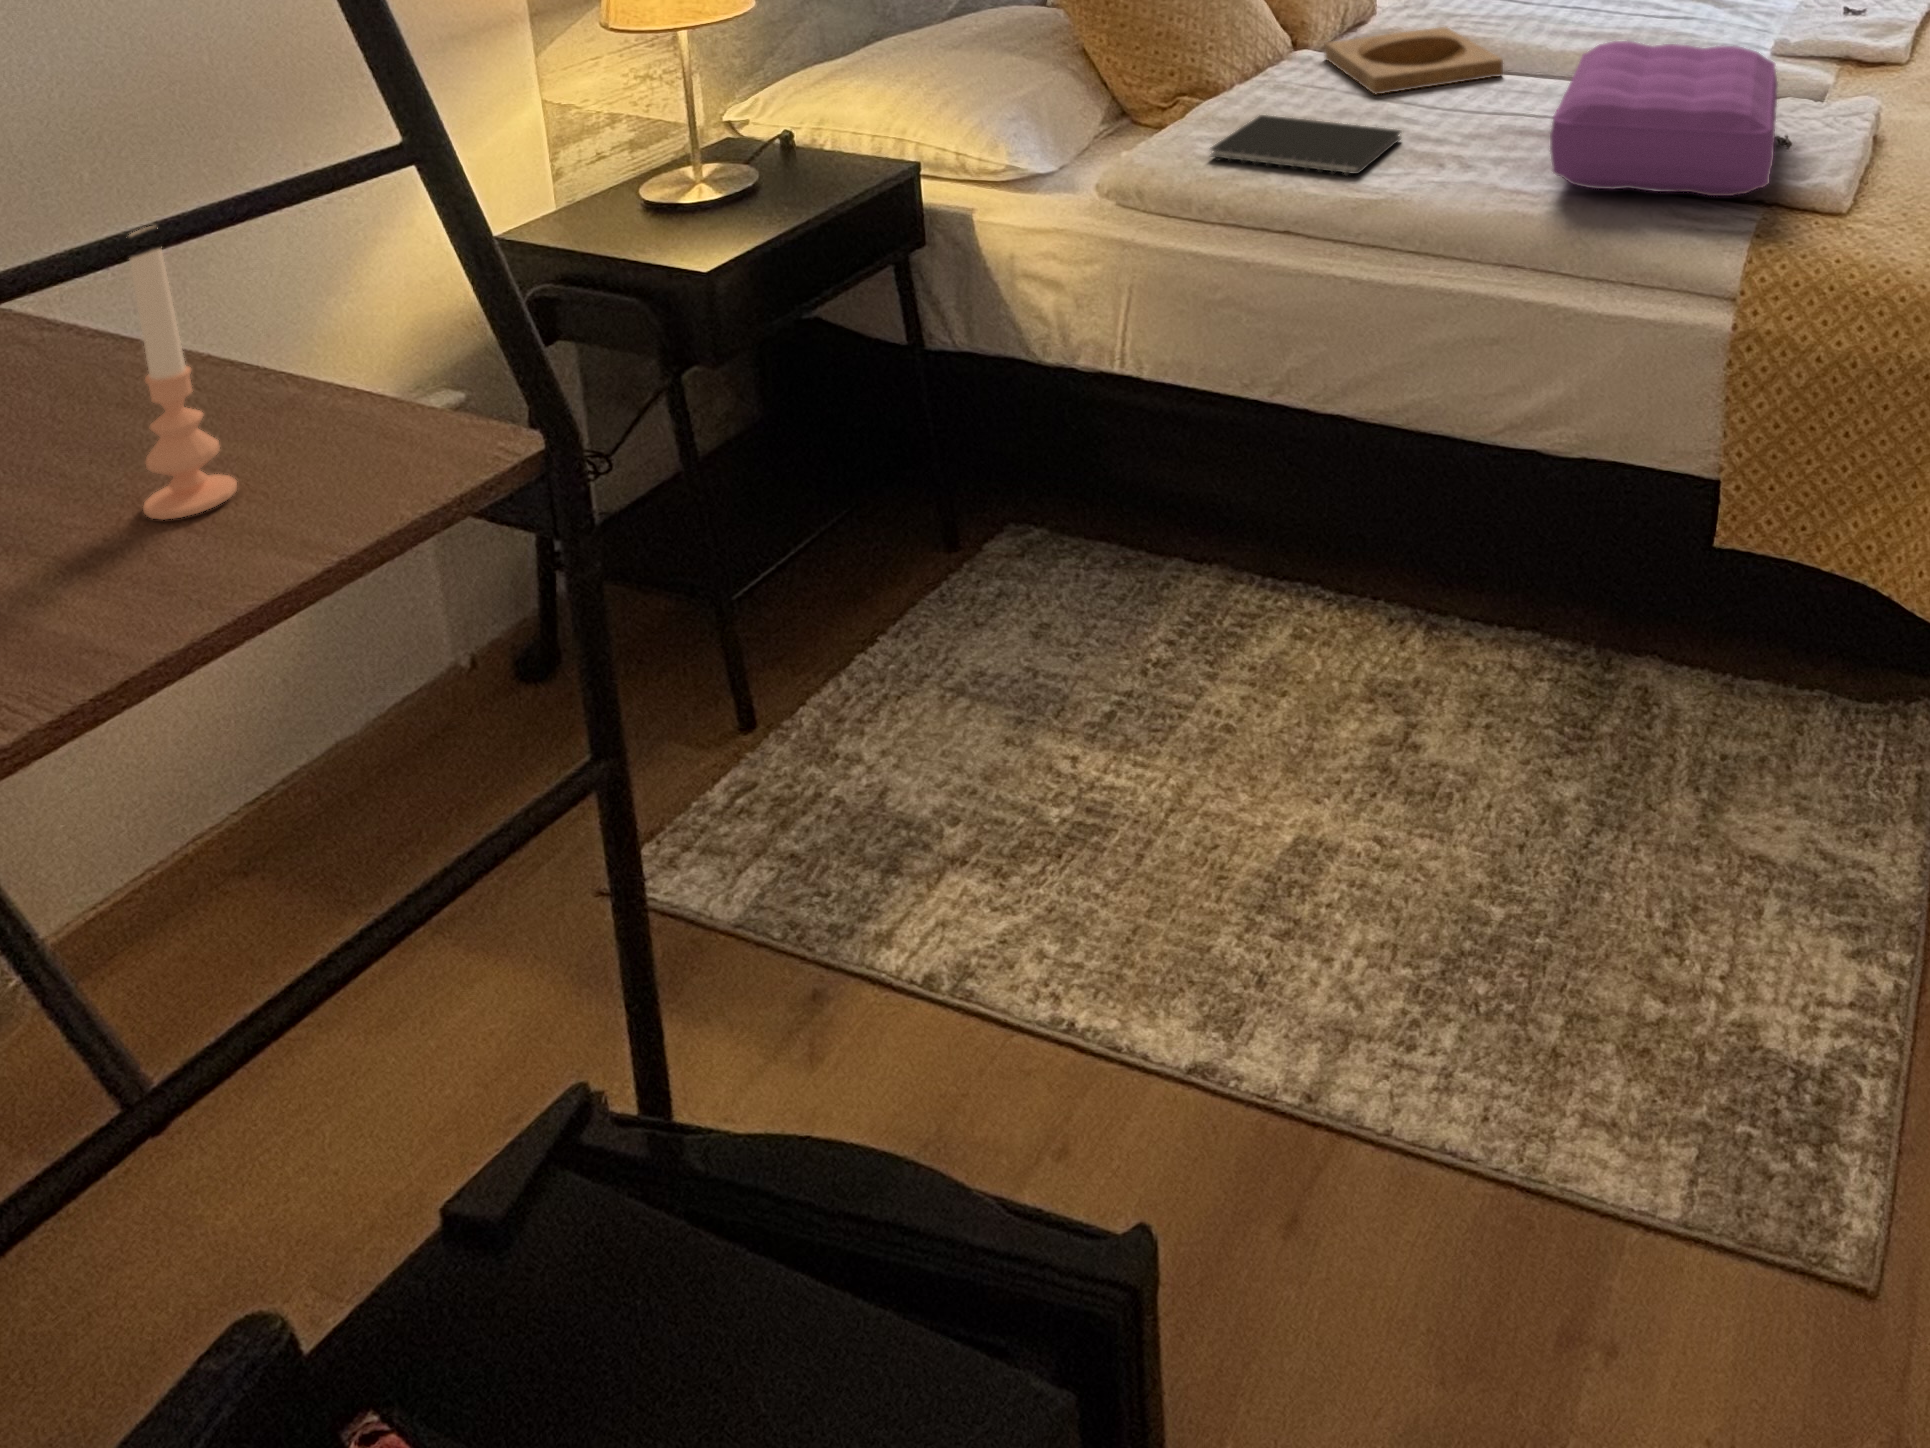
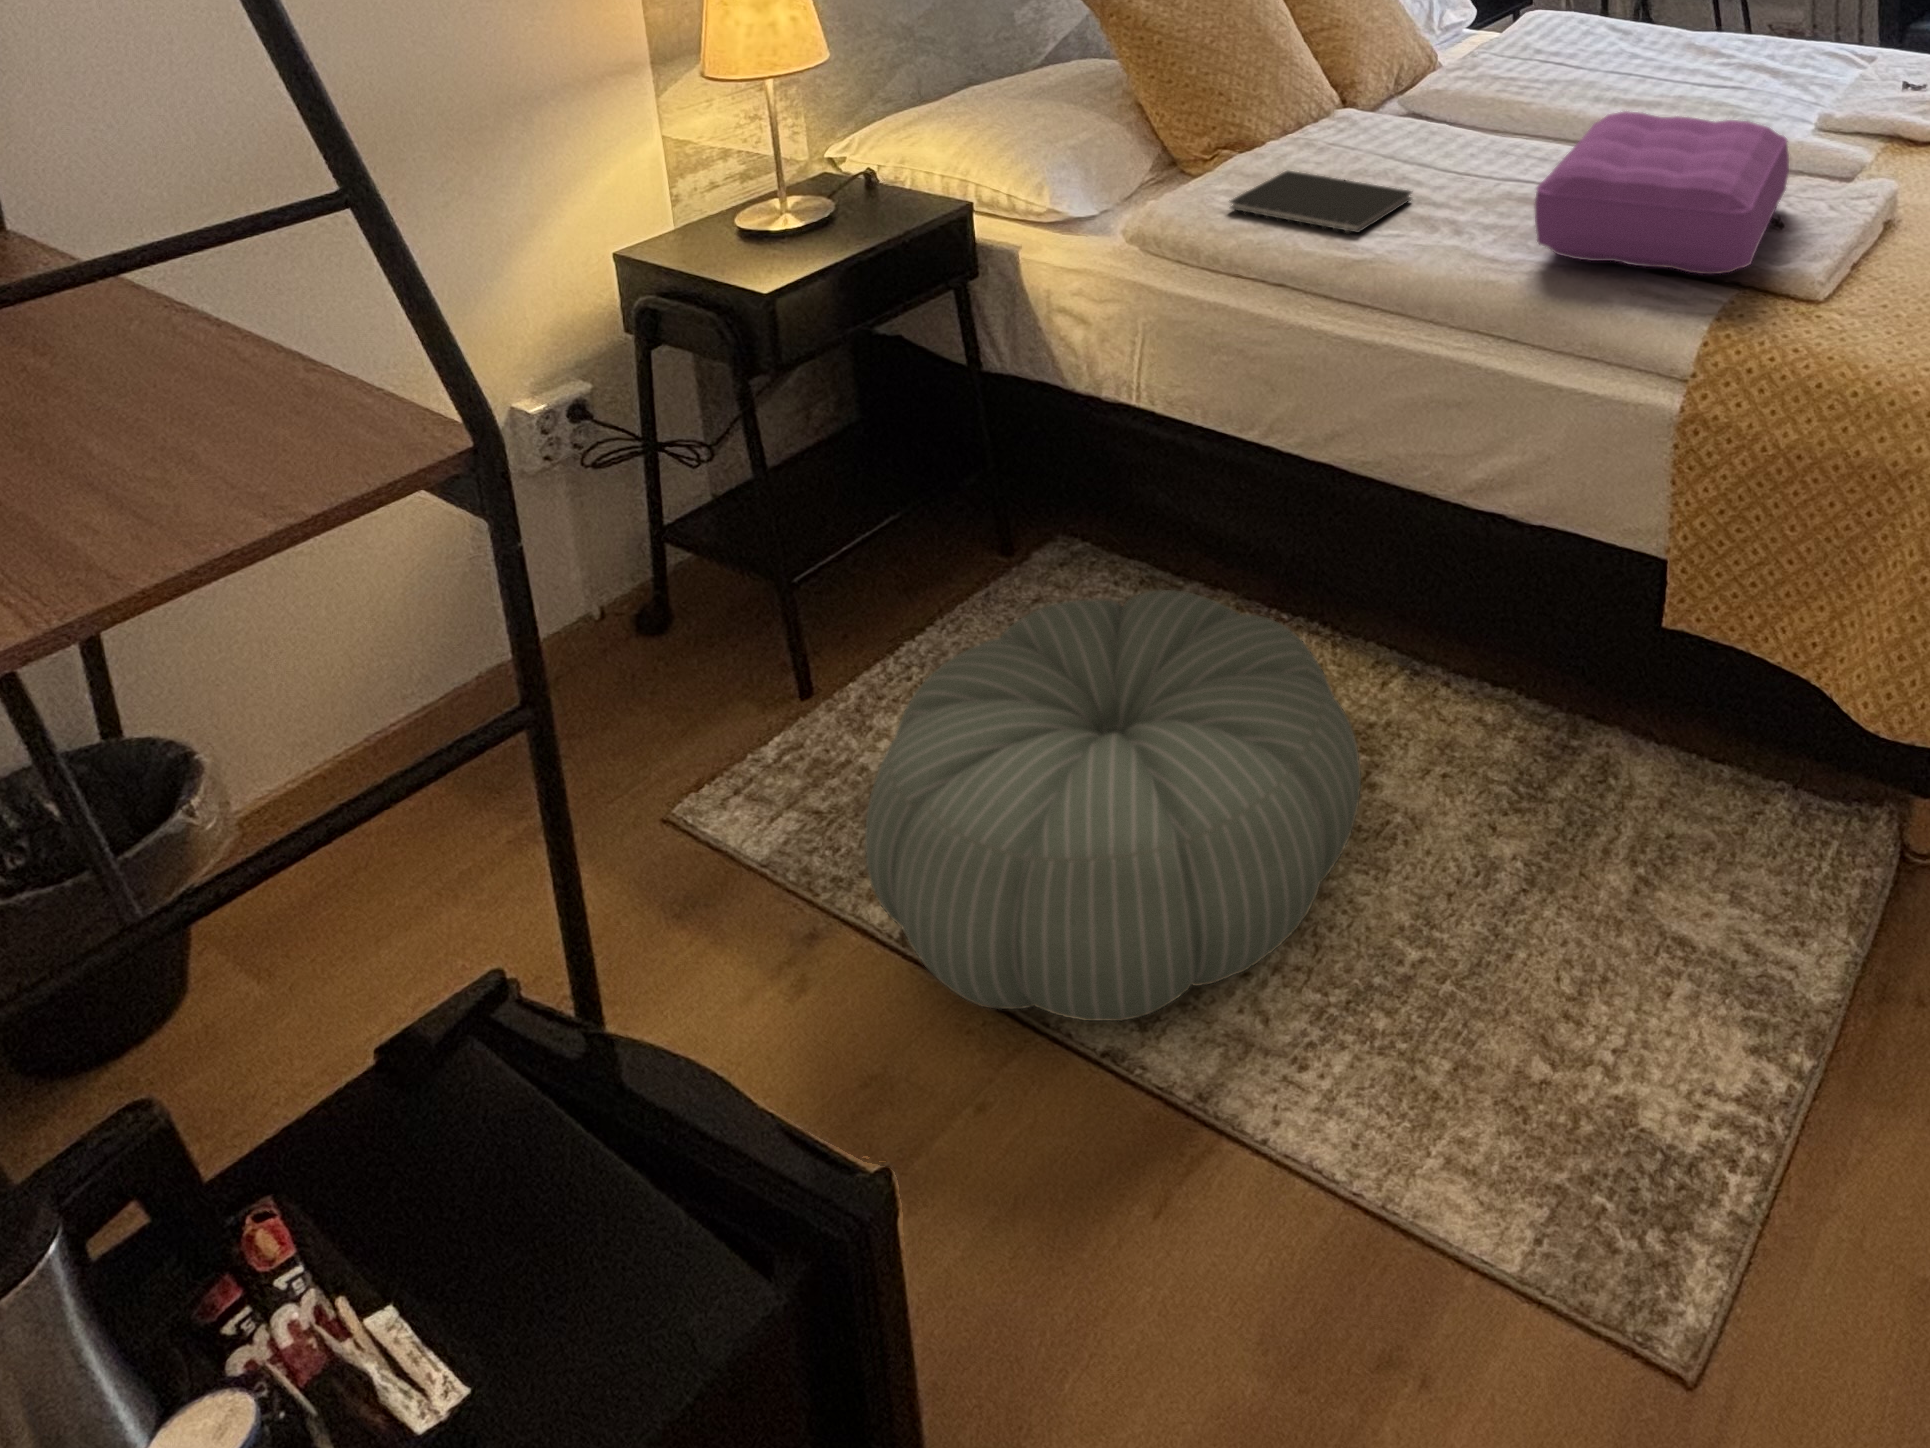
tray: present [1324,27,1503,94] -> none [1369,88,1534,154]
candle: present [130,228,237,520] -> none [121,255,213,486]
pouf: none [885,564,1425,1041] -> present [865,590,1361,1021]

